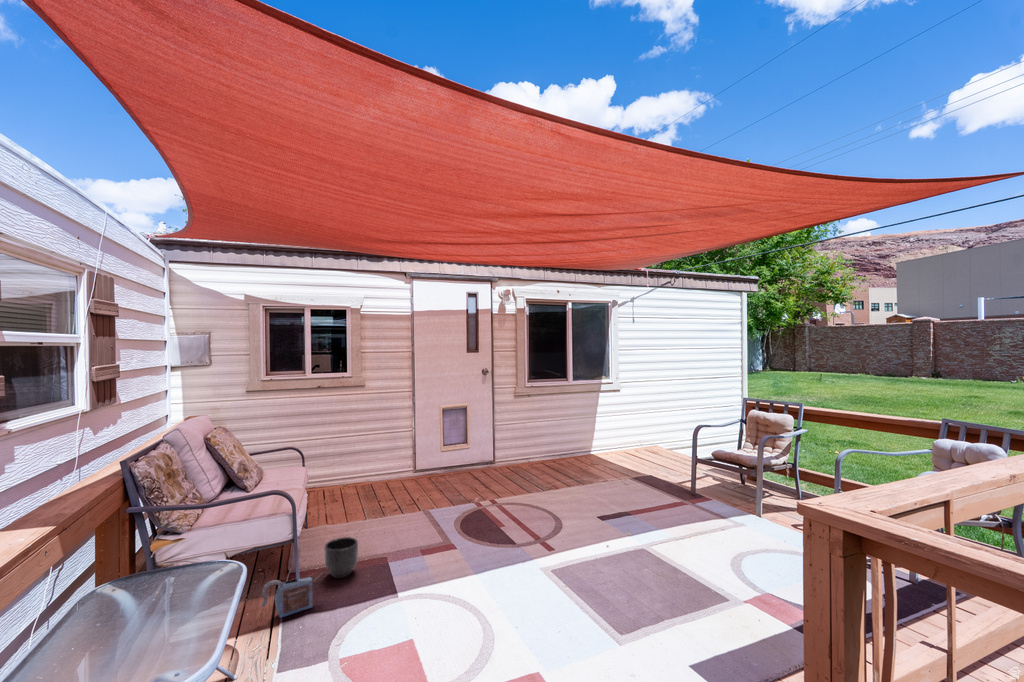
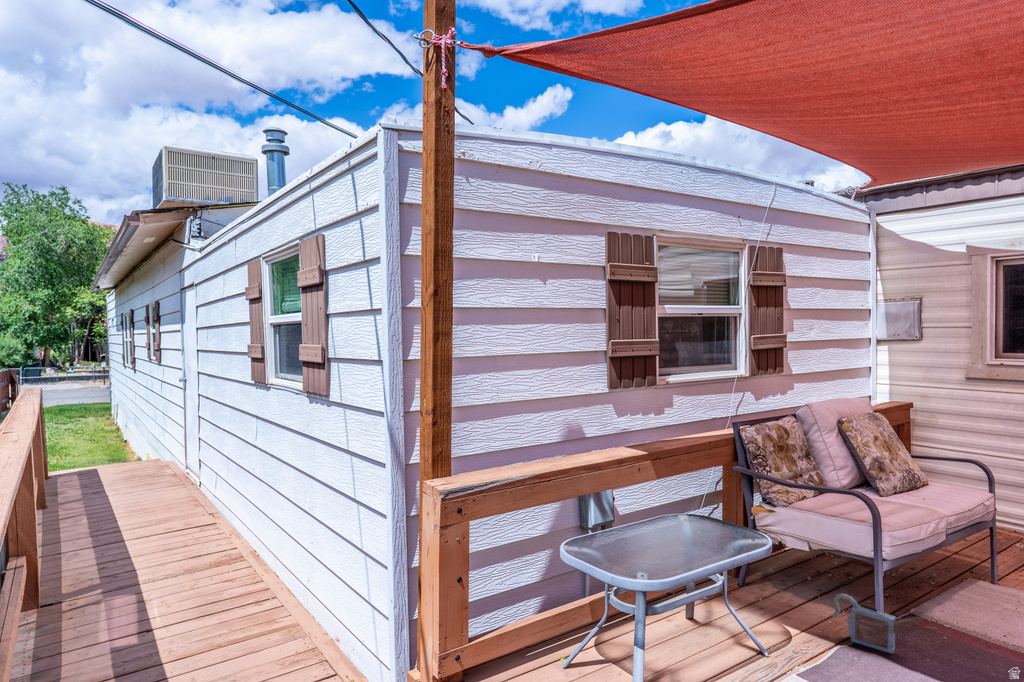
planter: present [324,537,358,578] -> none [942,595,997,654]

